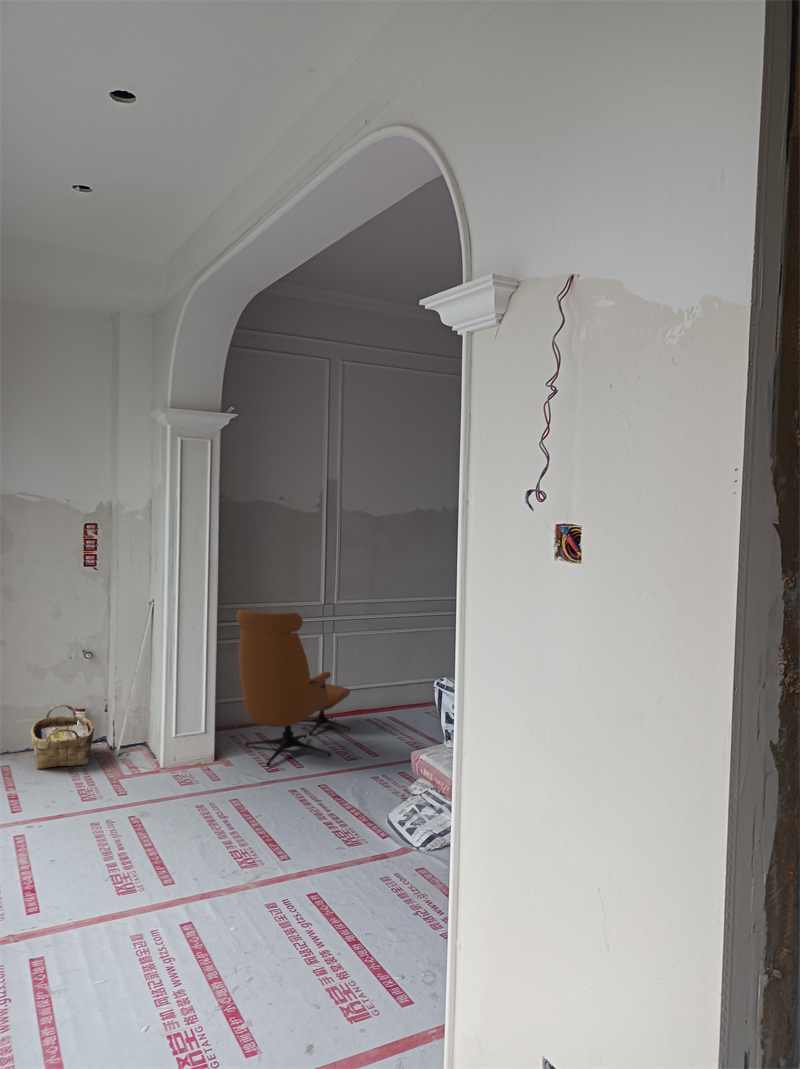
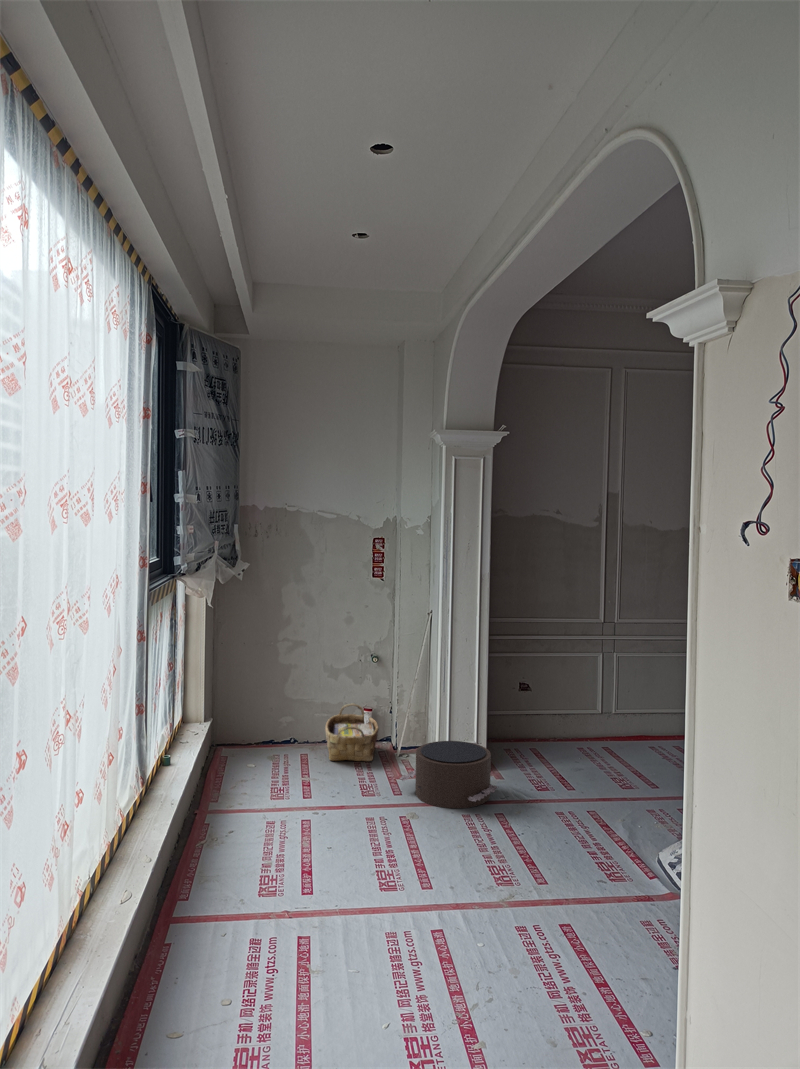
lounge chair: present [237,609,350,766] -> none [507,624,629,784]
pouf: none [123,732,231,802] -> present [400,741,498,808]

